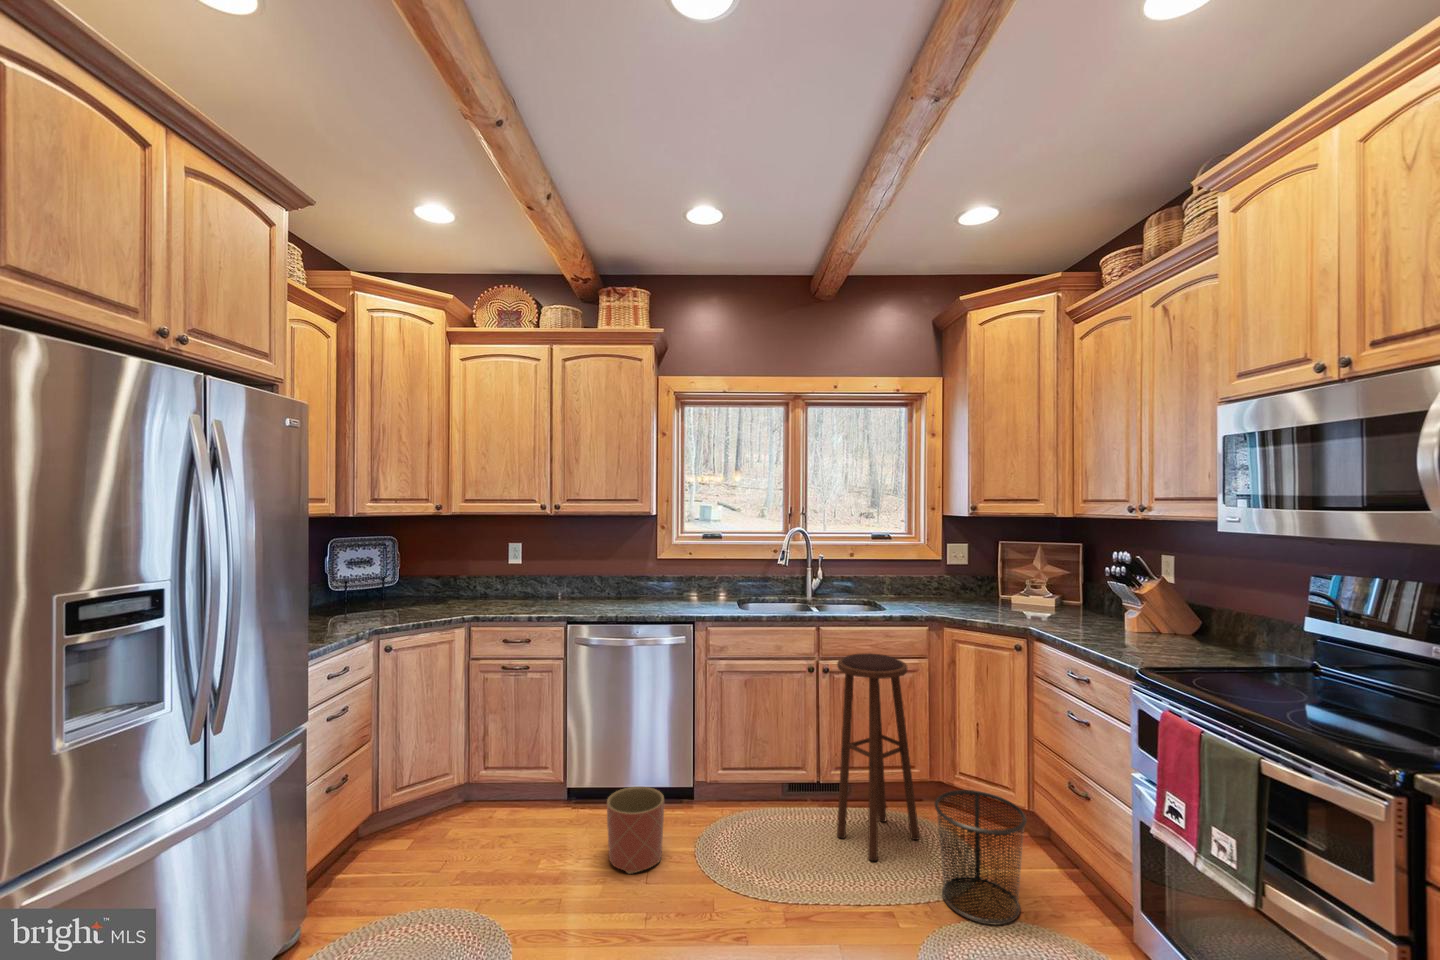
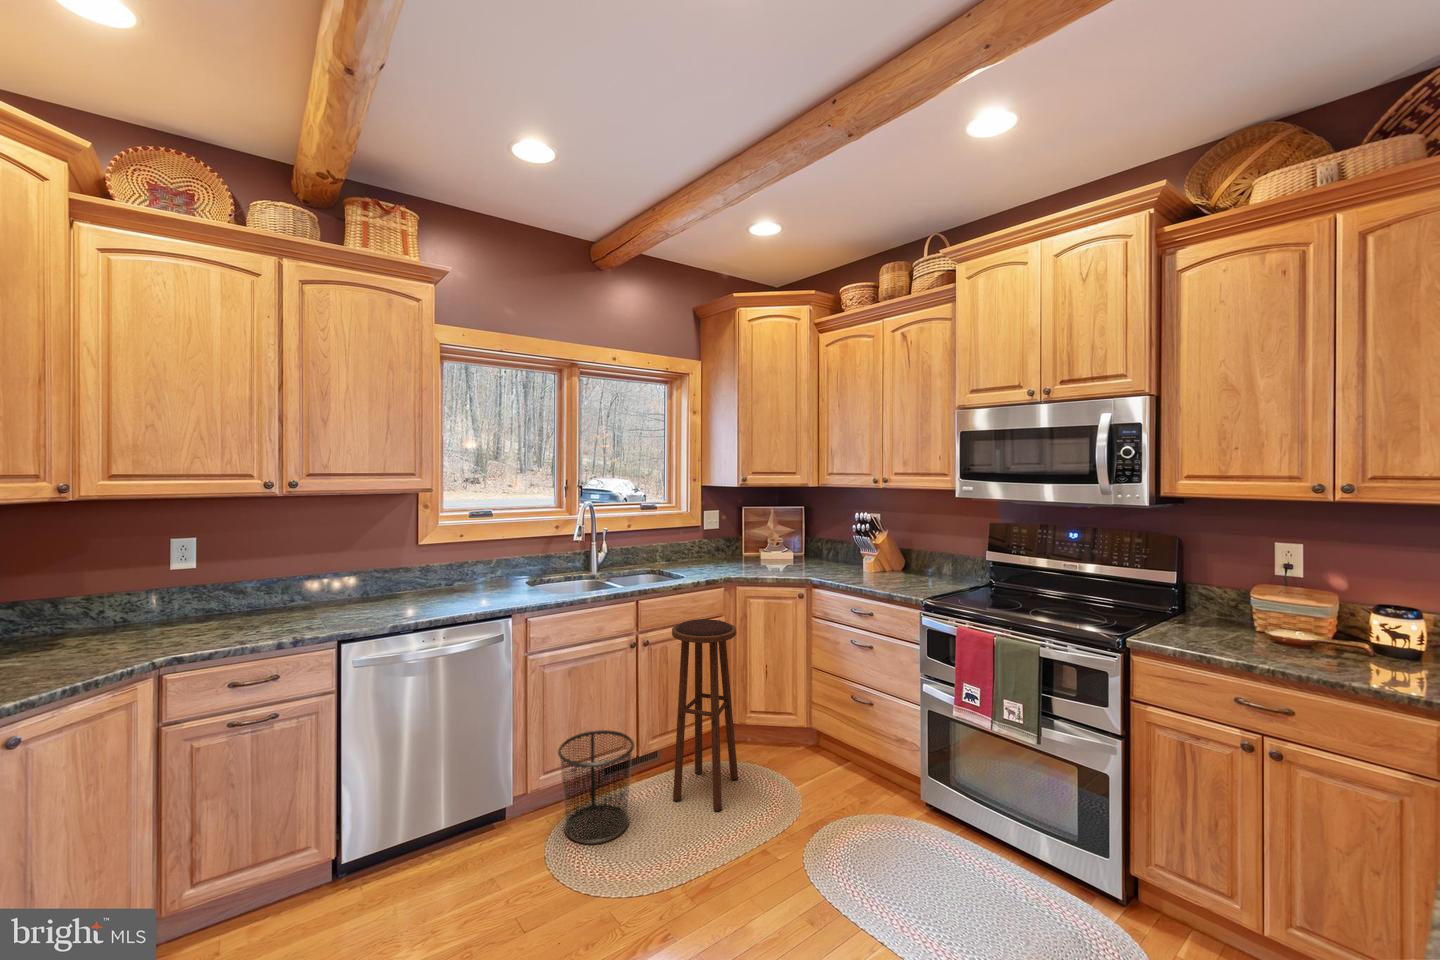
planter: present [607,787,664,874] -> none [449,817,523,927]
waste bin: present [935,790,1027,925] -> present [558,730,634,844]

